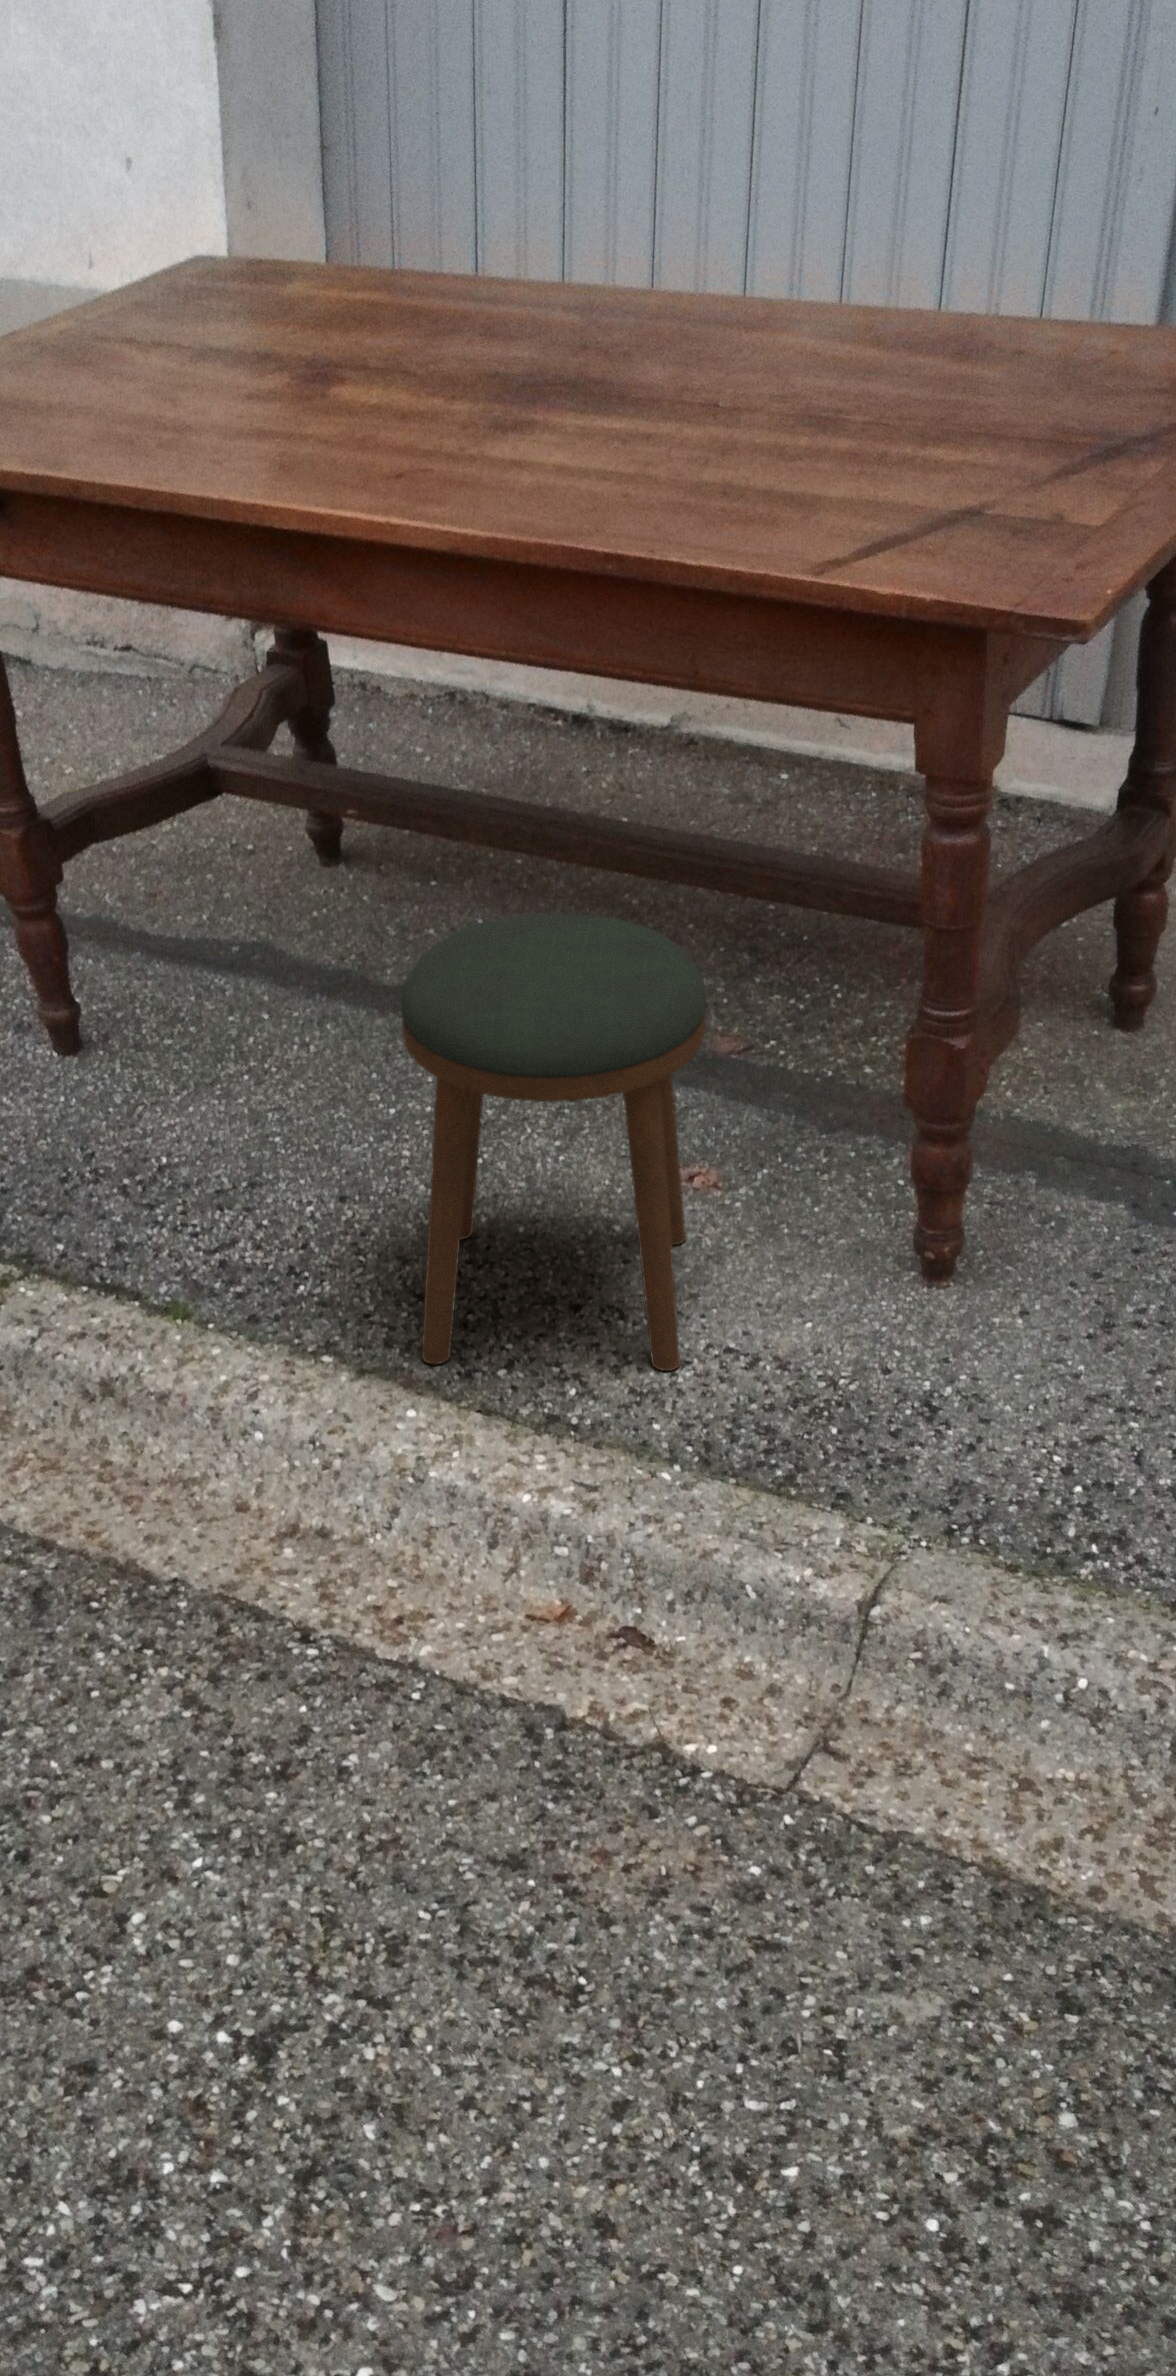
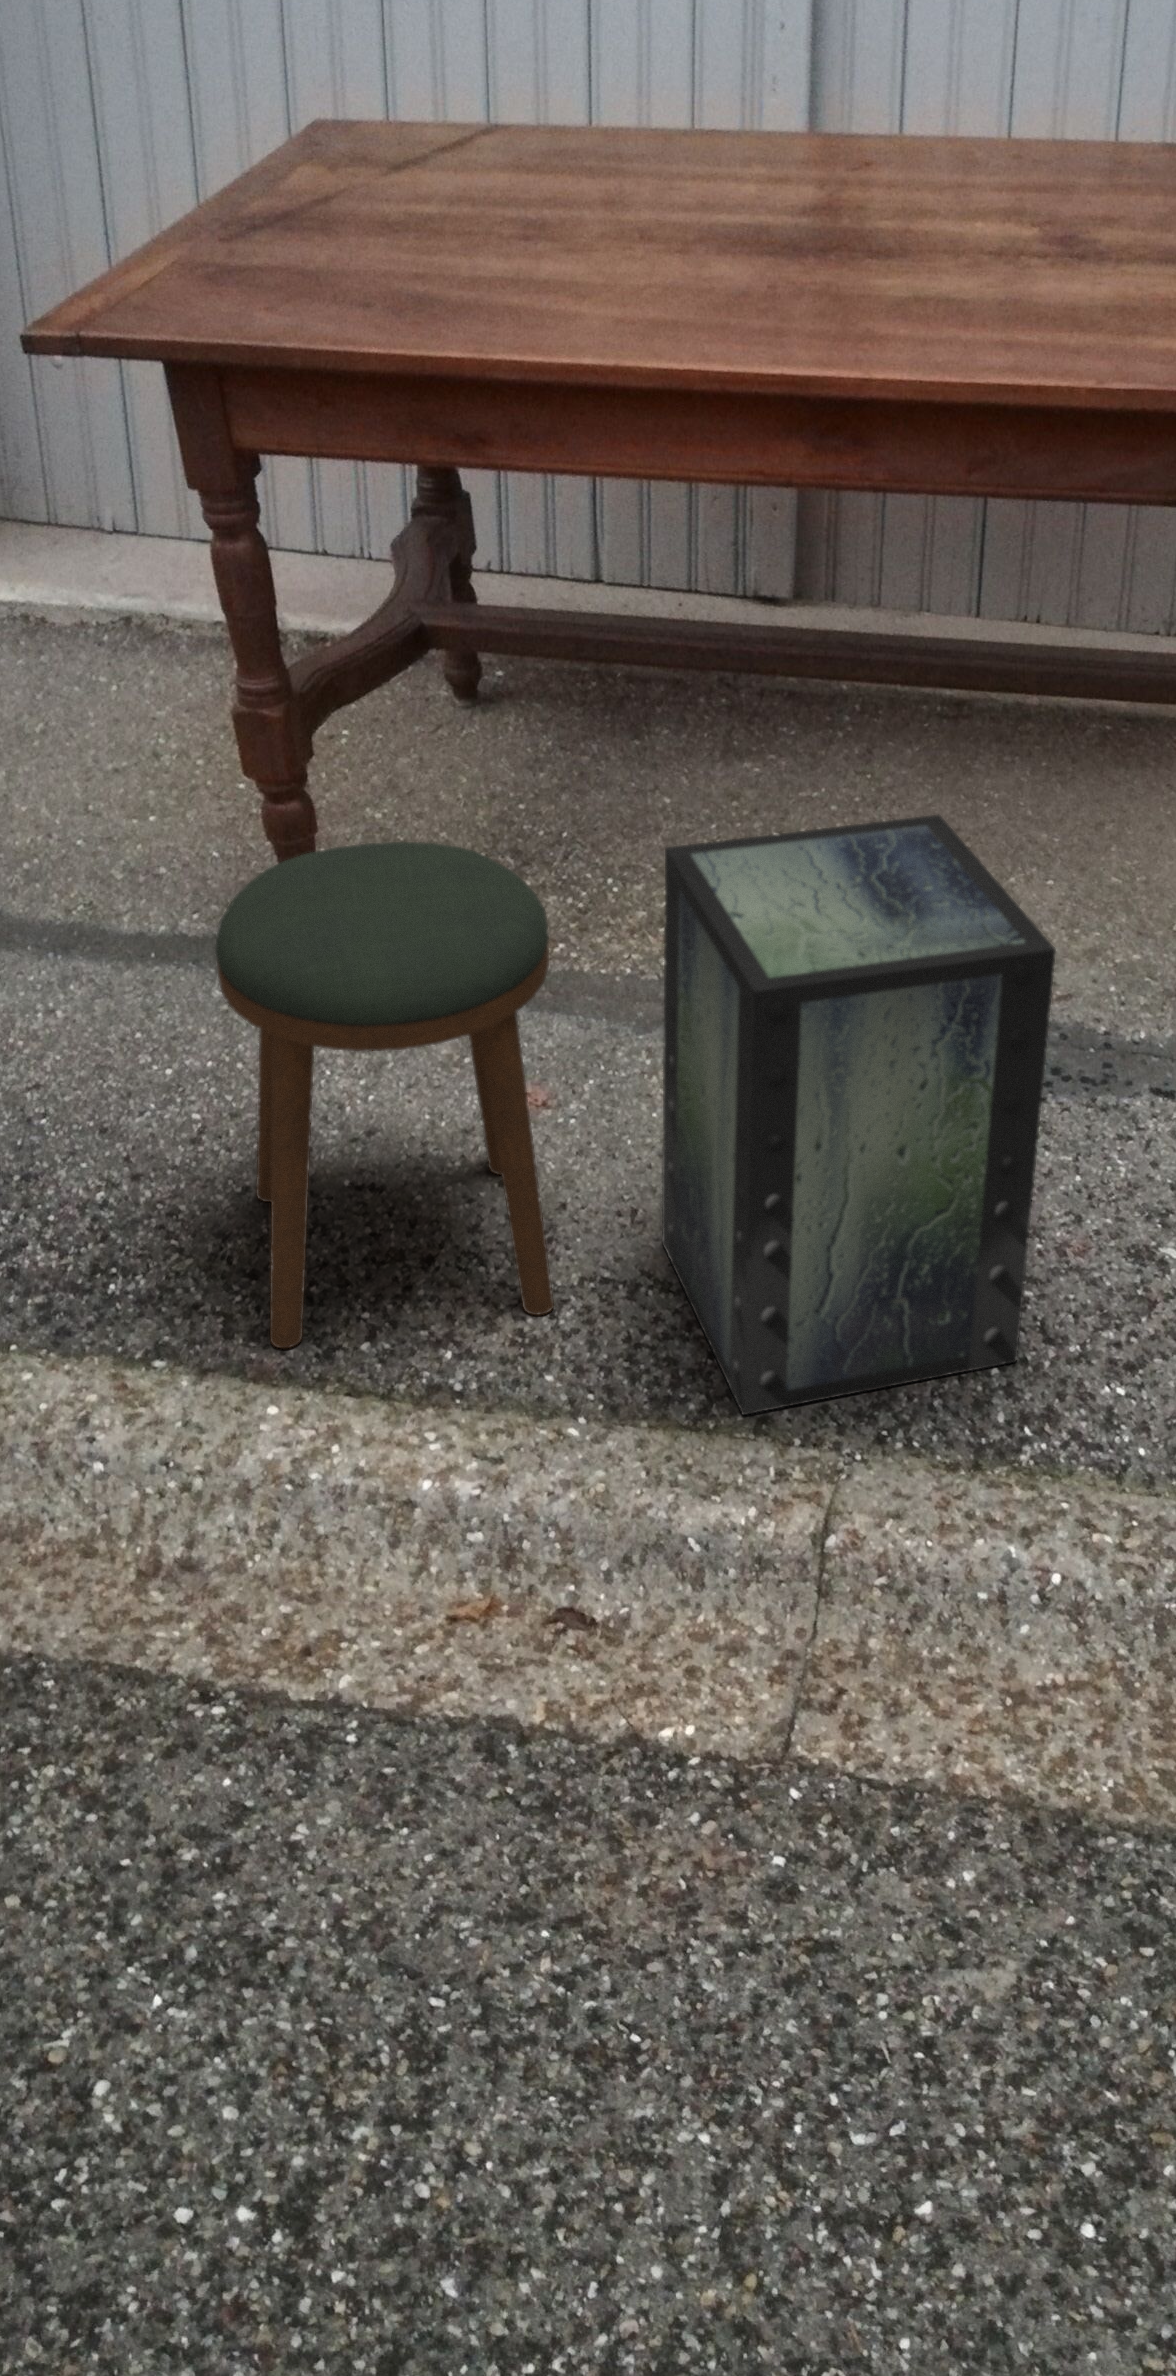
storage box: none [797,936,1164,1486] -> present [662,814,1056,1415]

